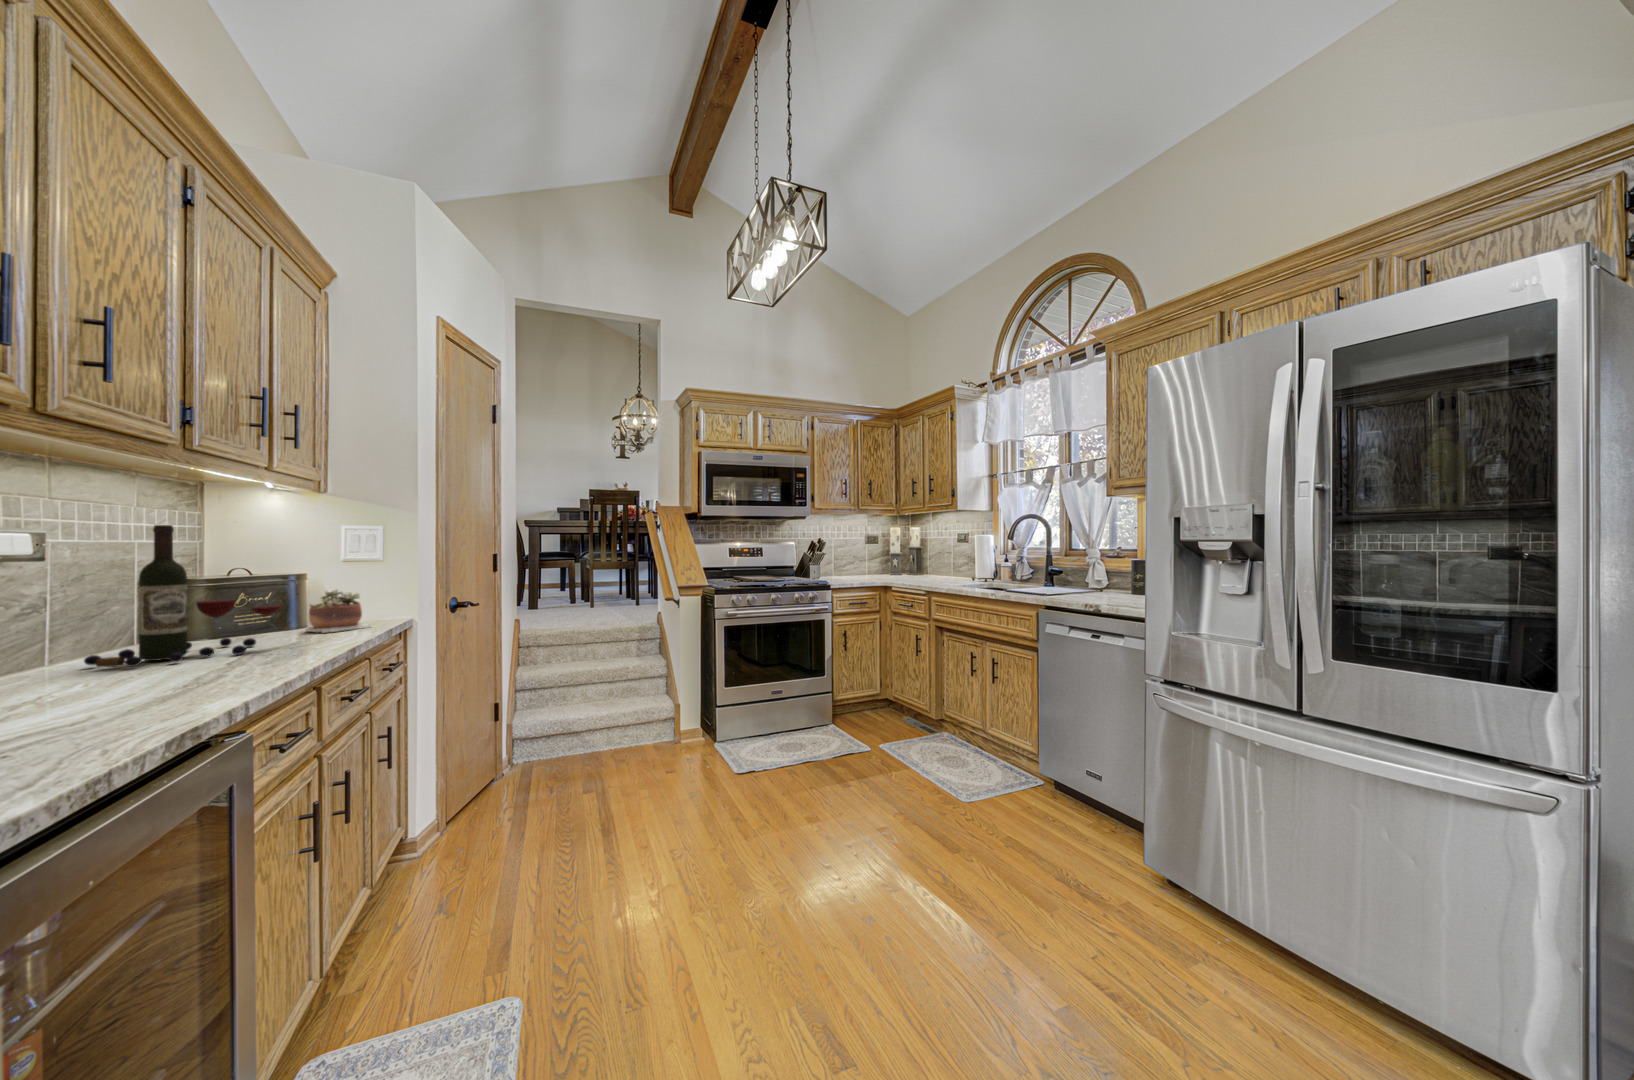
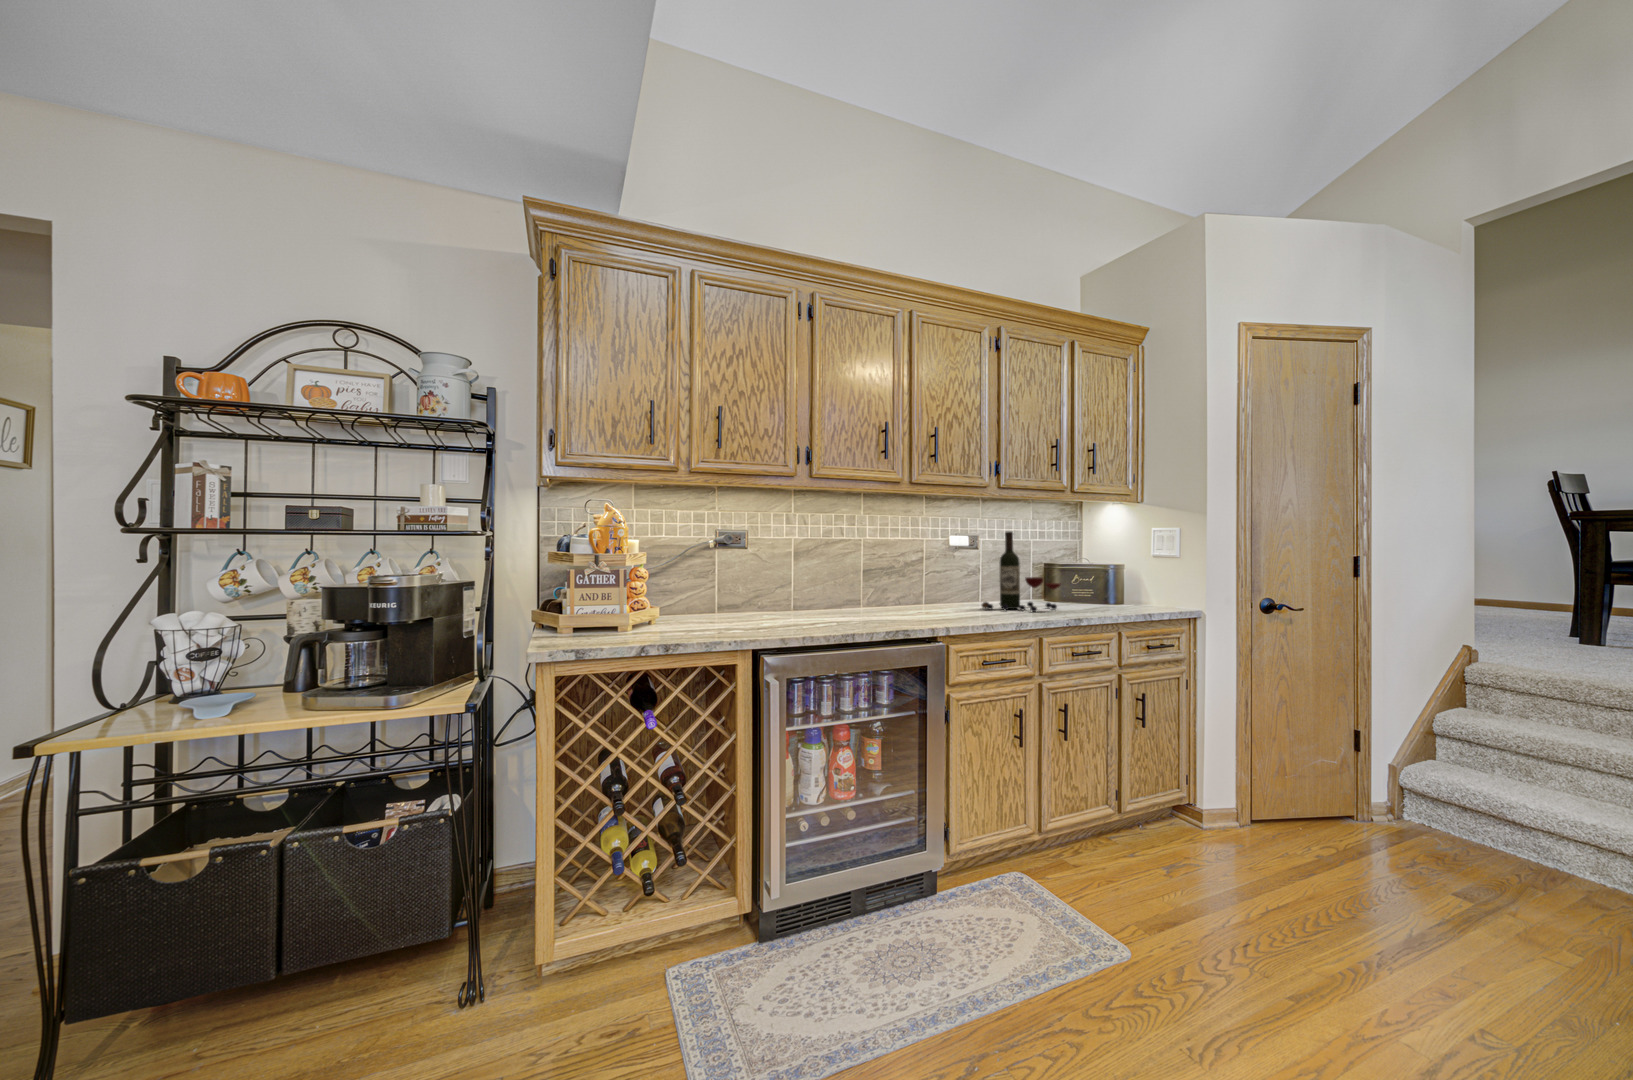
succulent plant: present [305,590,370,633] -> none [1106,578,1146,610]

